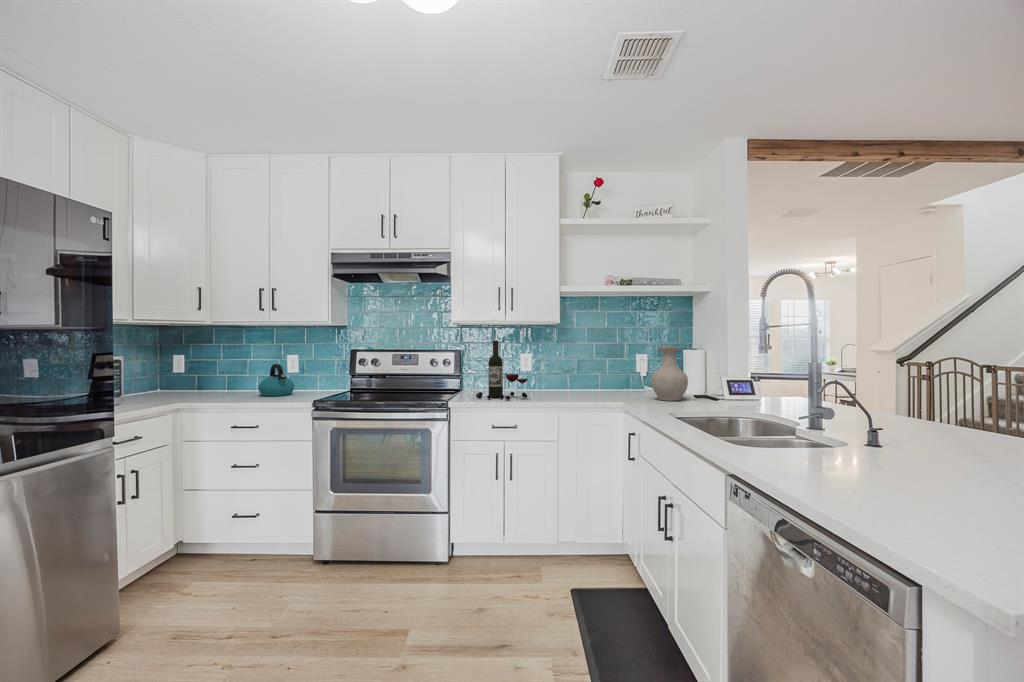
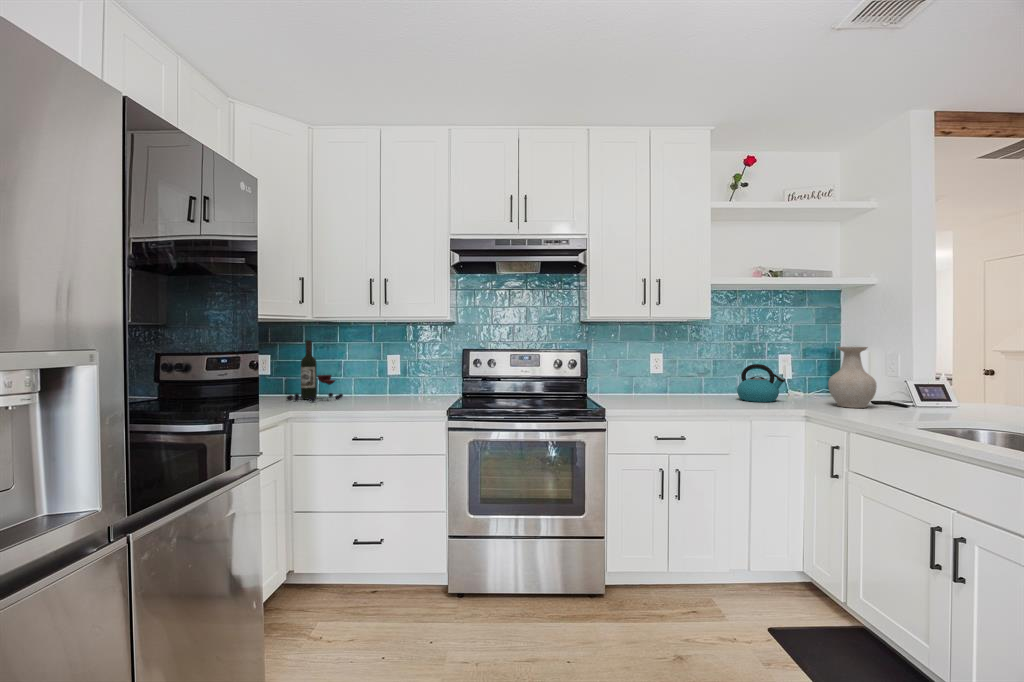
wine bottle: present [476,340,528,400] -> present [287,340,343,402]
kettle: present [258,364,294,396] -> present [737,364,785,402]

